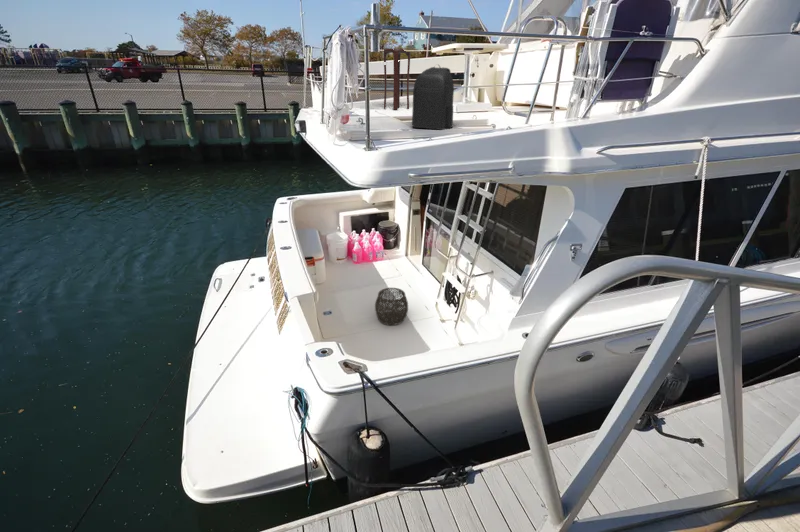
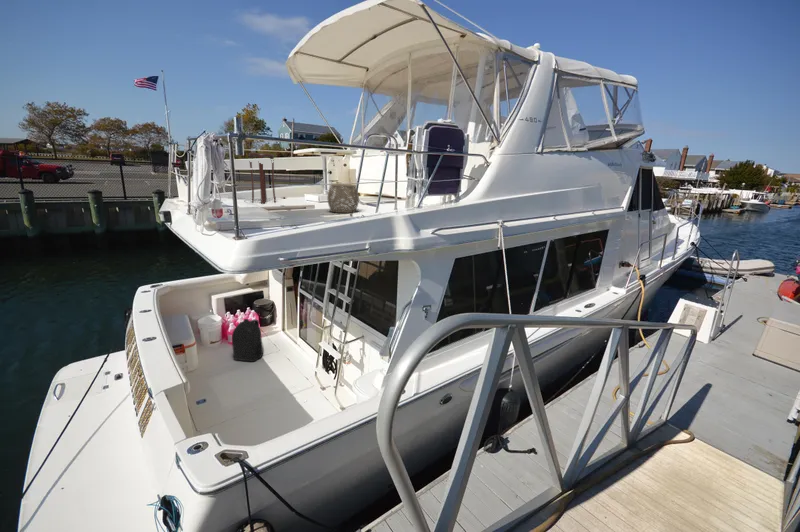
backpack: present [412,67,454,130] -> present [232,319,263,361]
woven basket: present [375,288,408,325] -> present [327,184,359,213]

